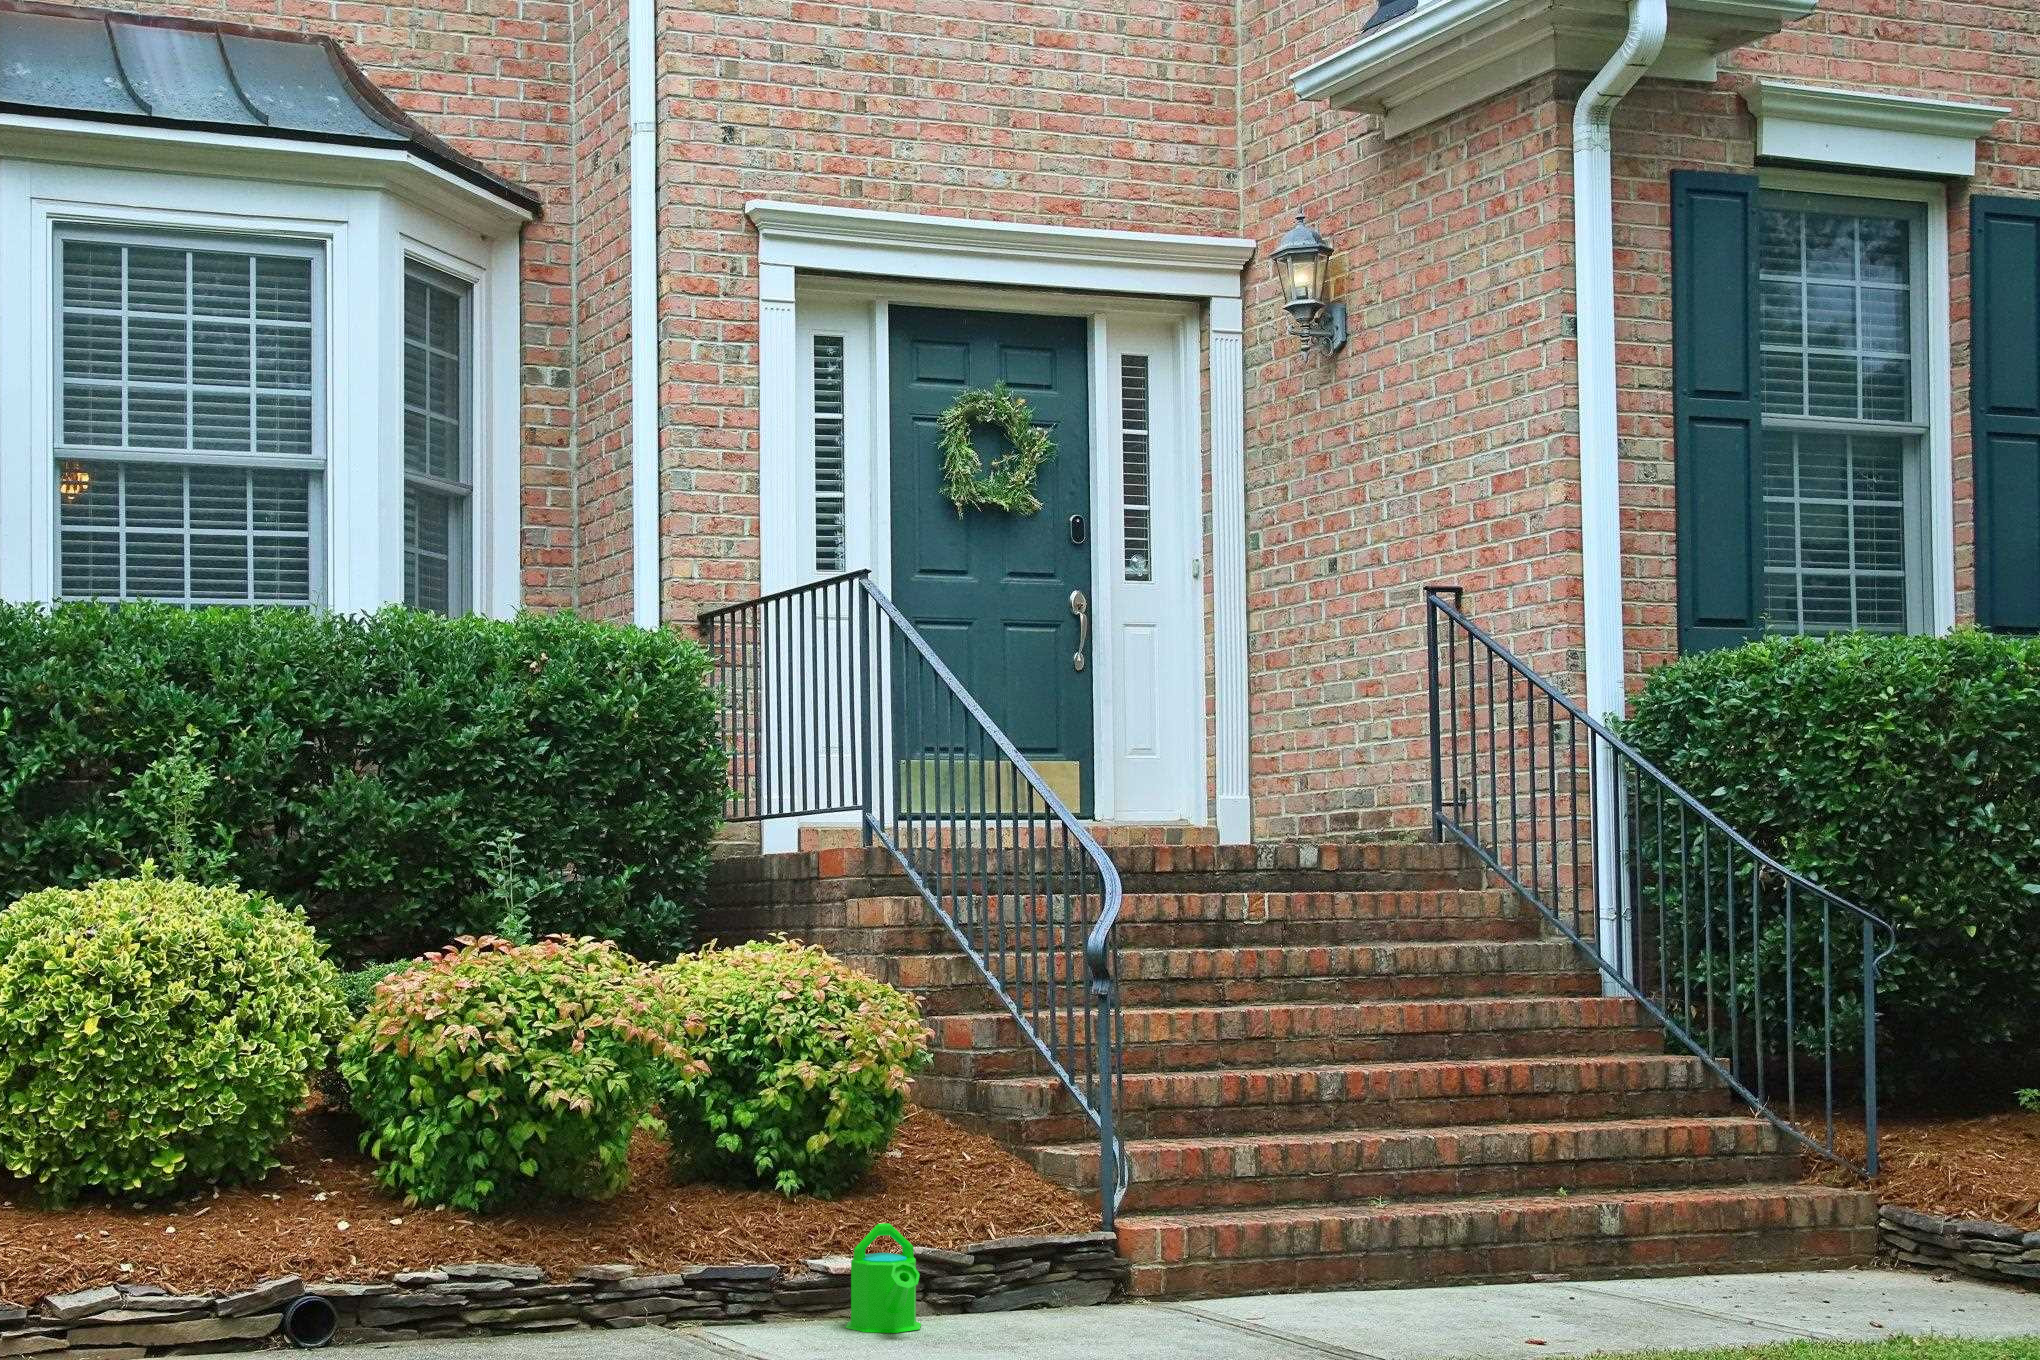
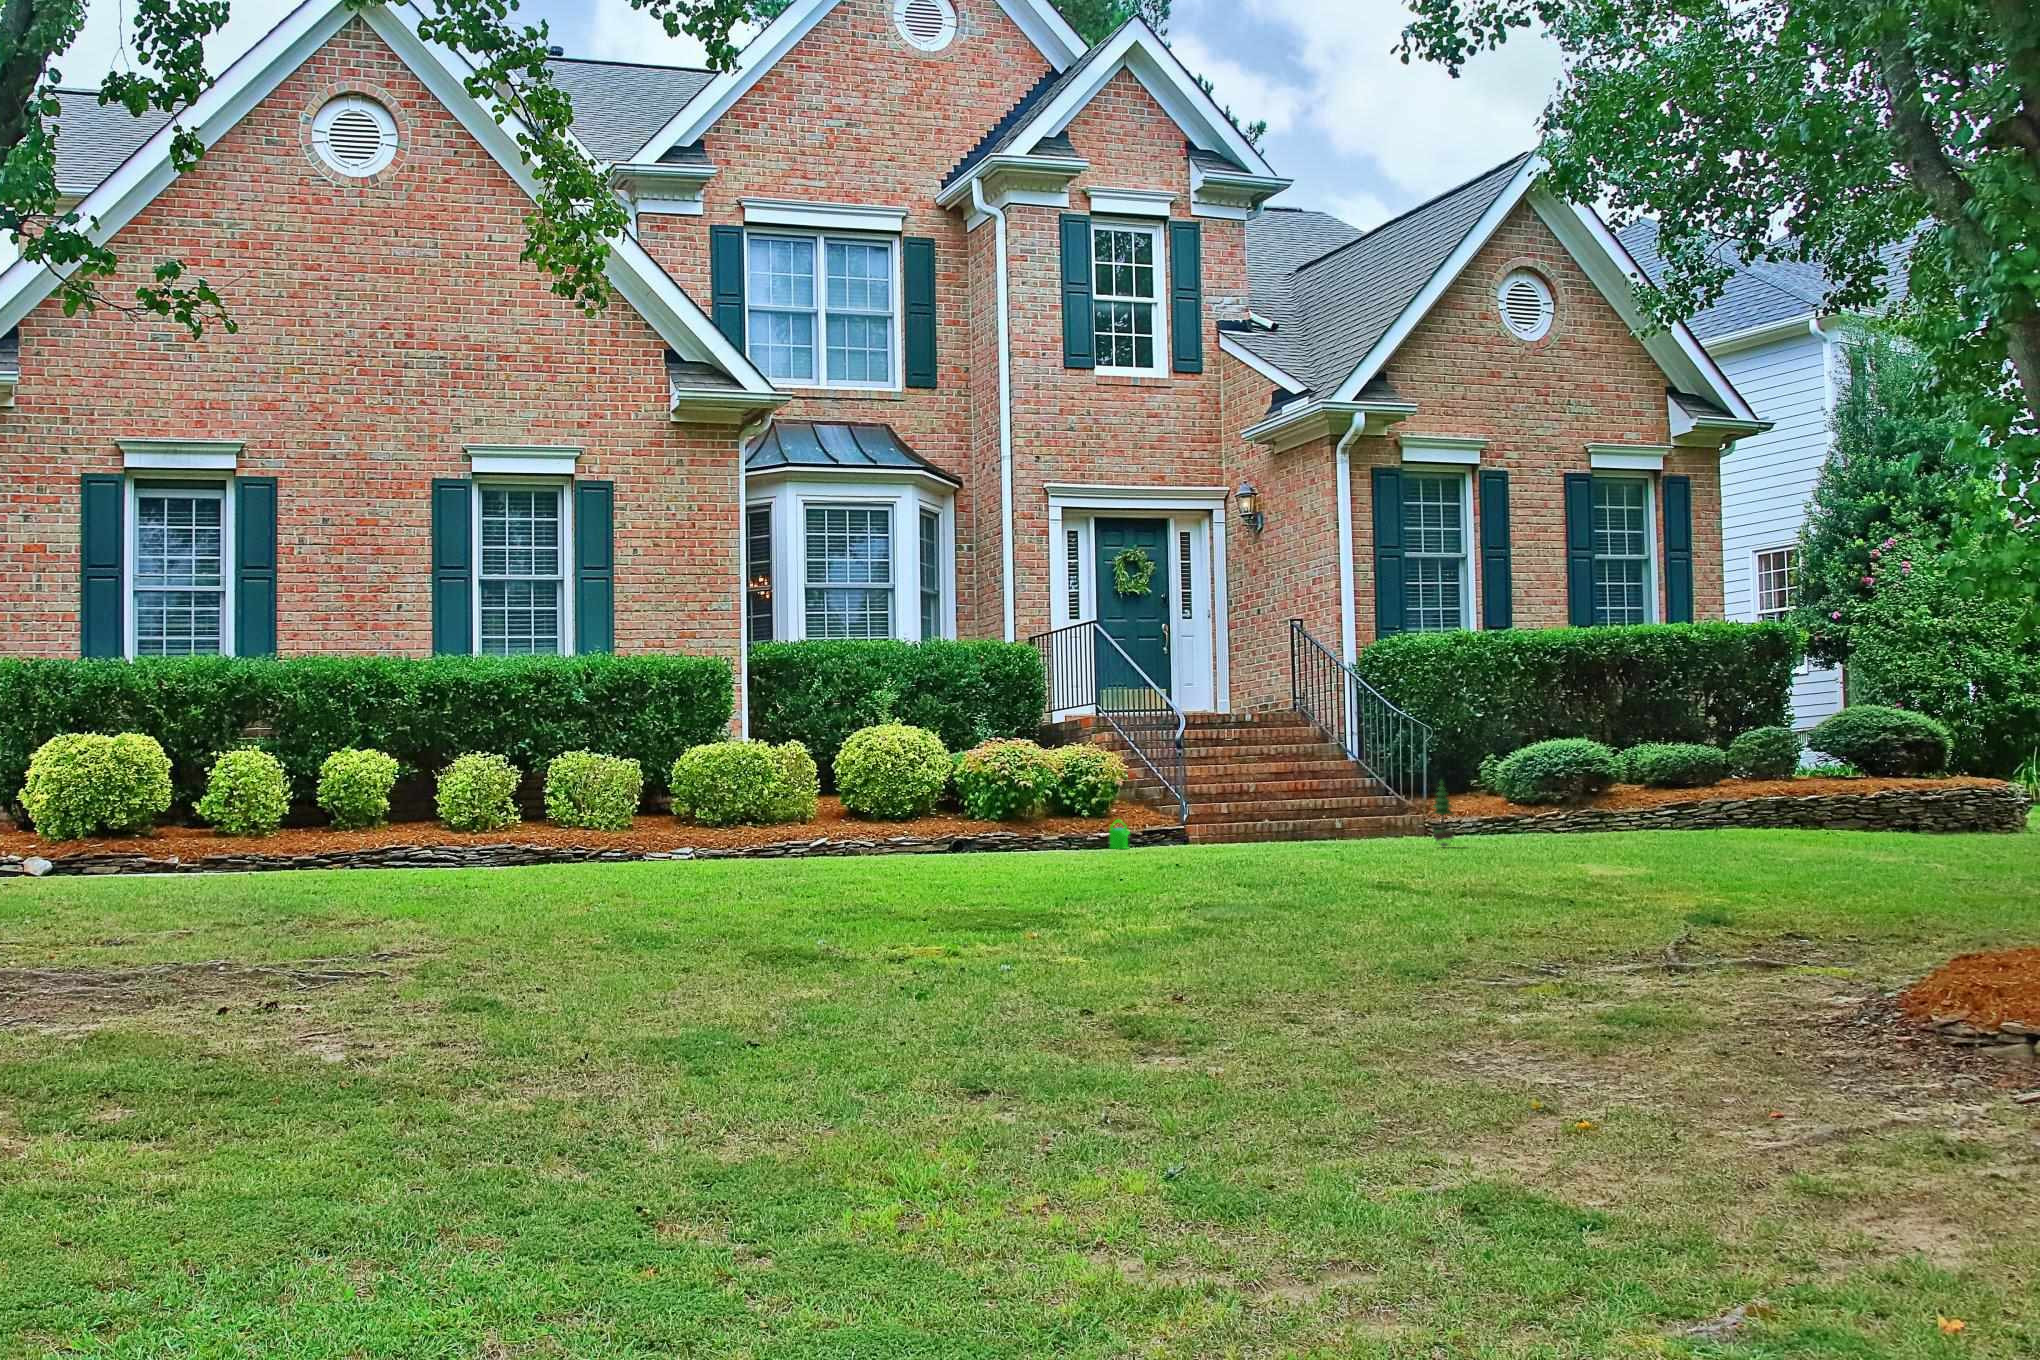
potted tree: none [1912,1082,2000,1315] -> present [1433,780,1453,847]

